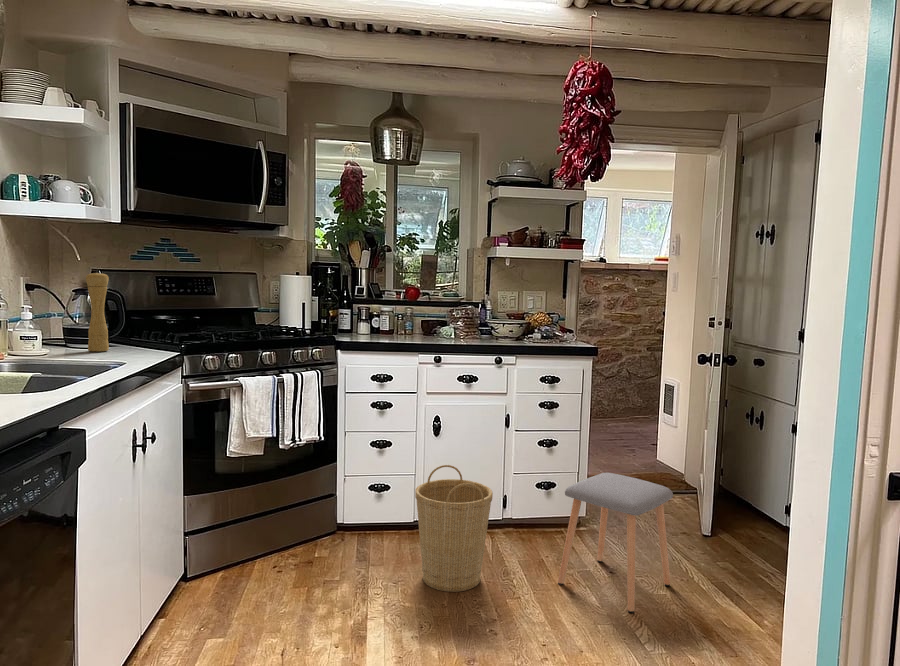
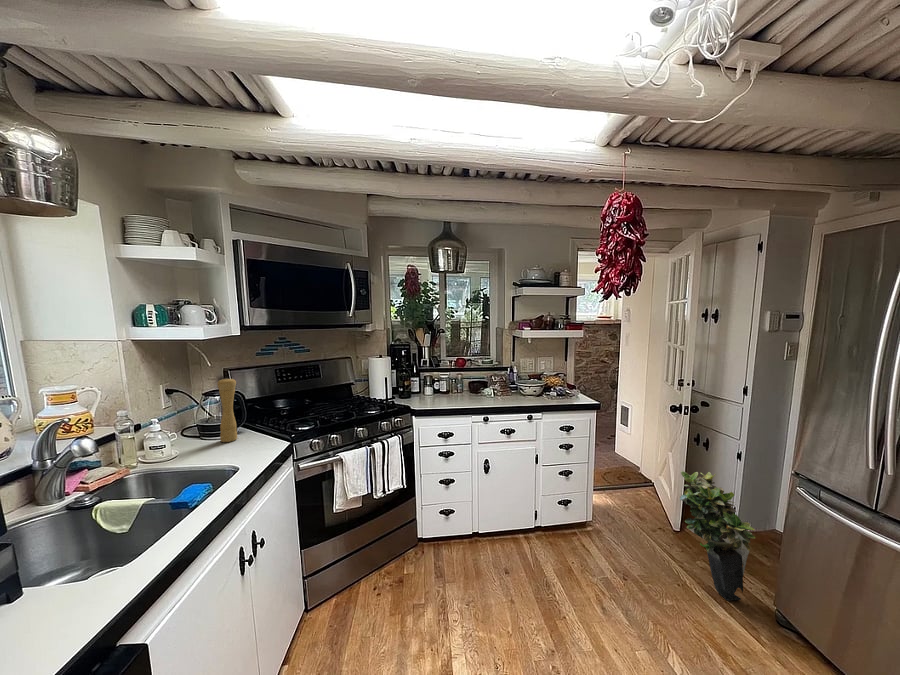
potted plant: none [678,433,763,583] -> present [680,471,755,601]
basket: present [415,465,493,592] -> none [480,508,542,622]
stool: present [558,473,673,613] -> none [596,508,687,647]

